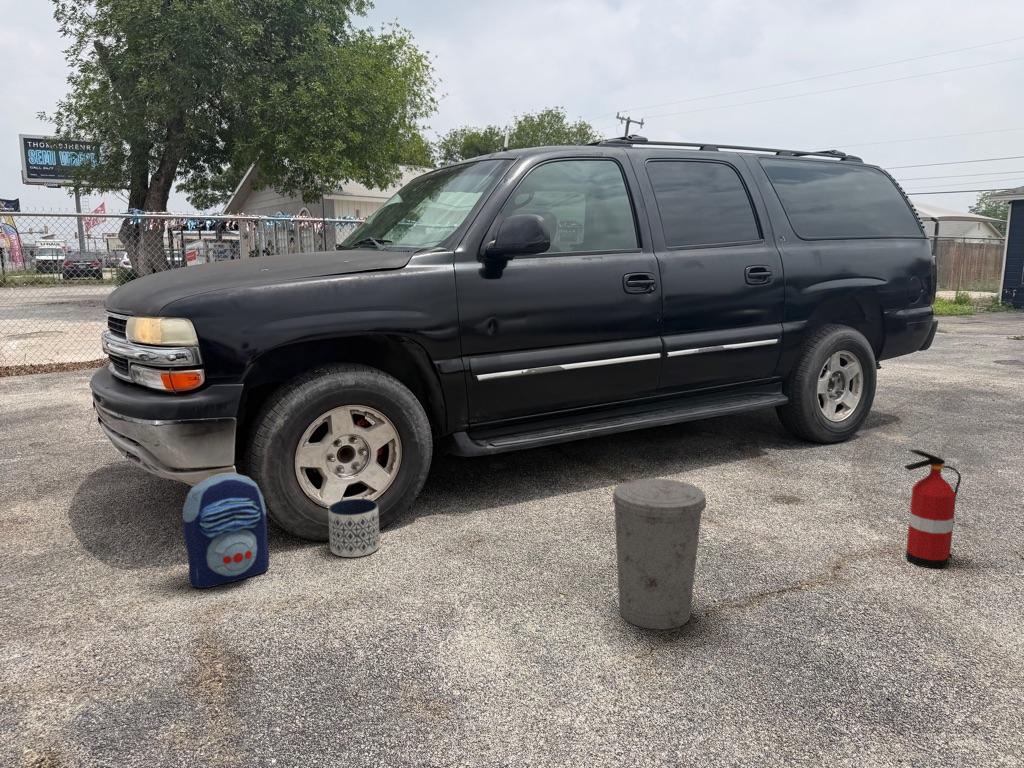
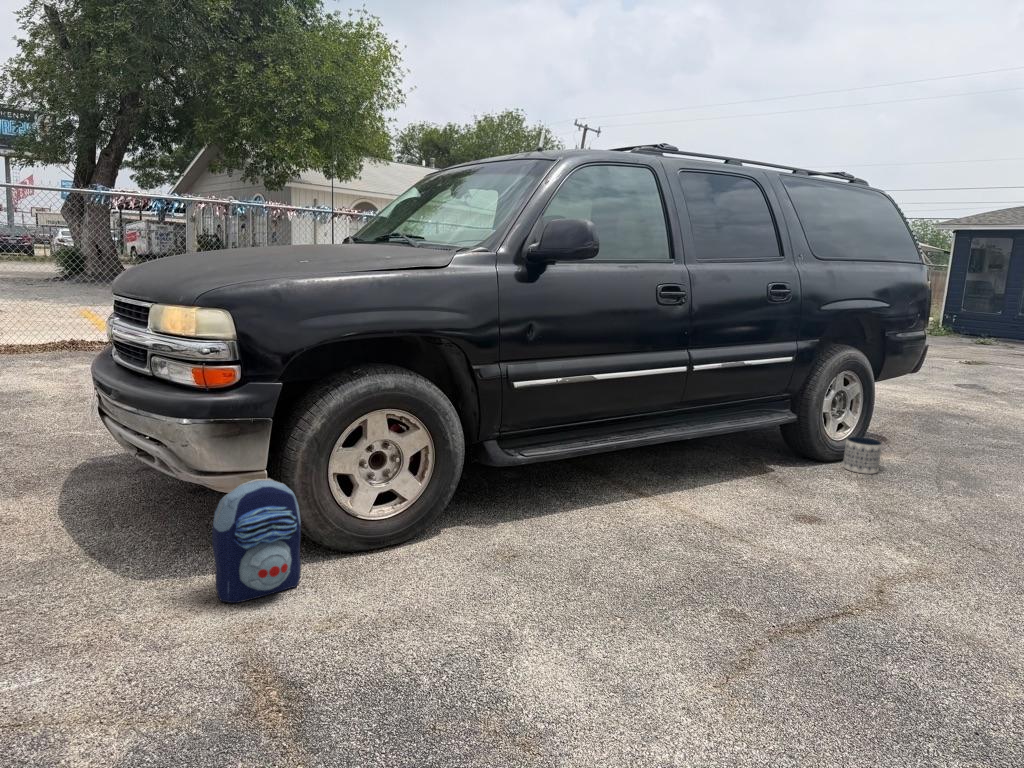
fire extinguisher: present [905,450,961,568] -> none [942,477,1002,595]
trash can: present [613,479,706,630] -> none [681,500,780,656]
planter: present [328,499,380,557] -> present [843,437,882,474]

